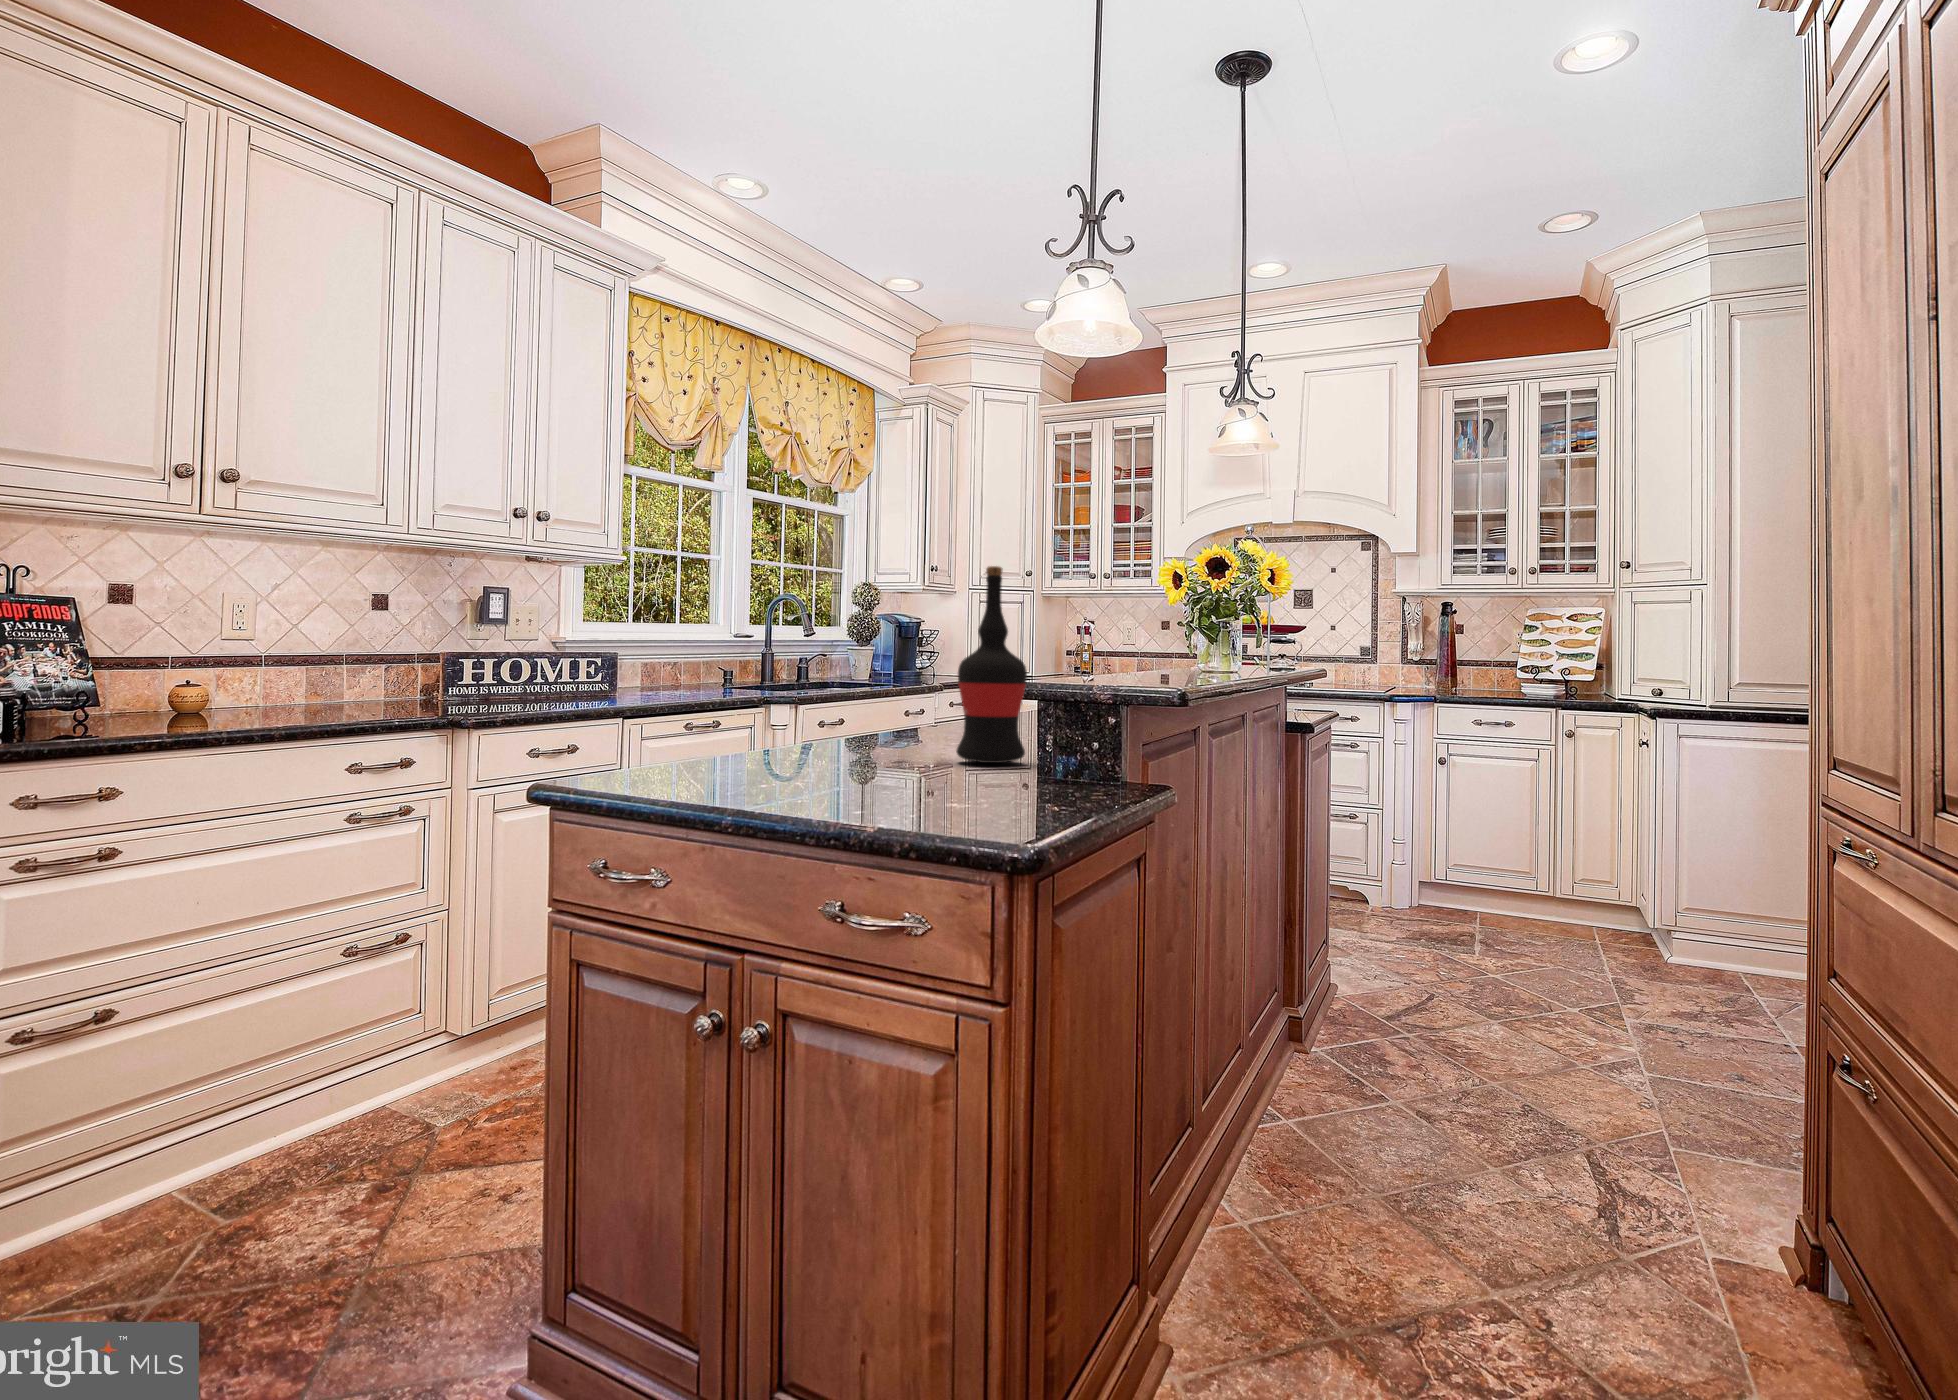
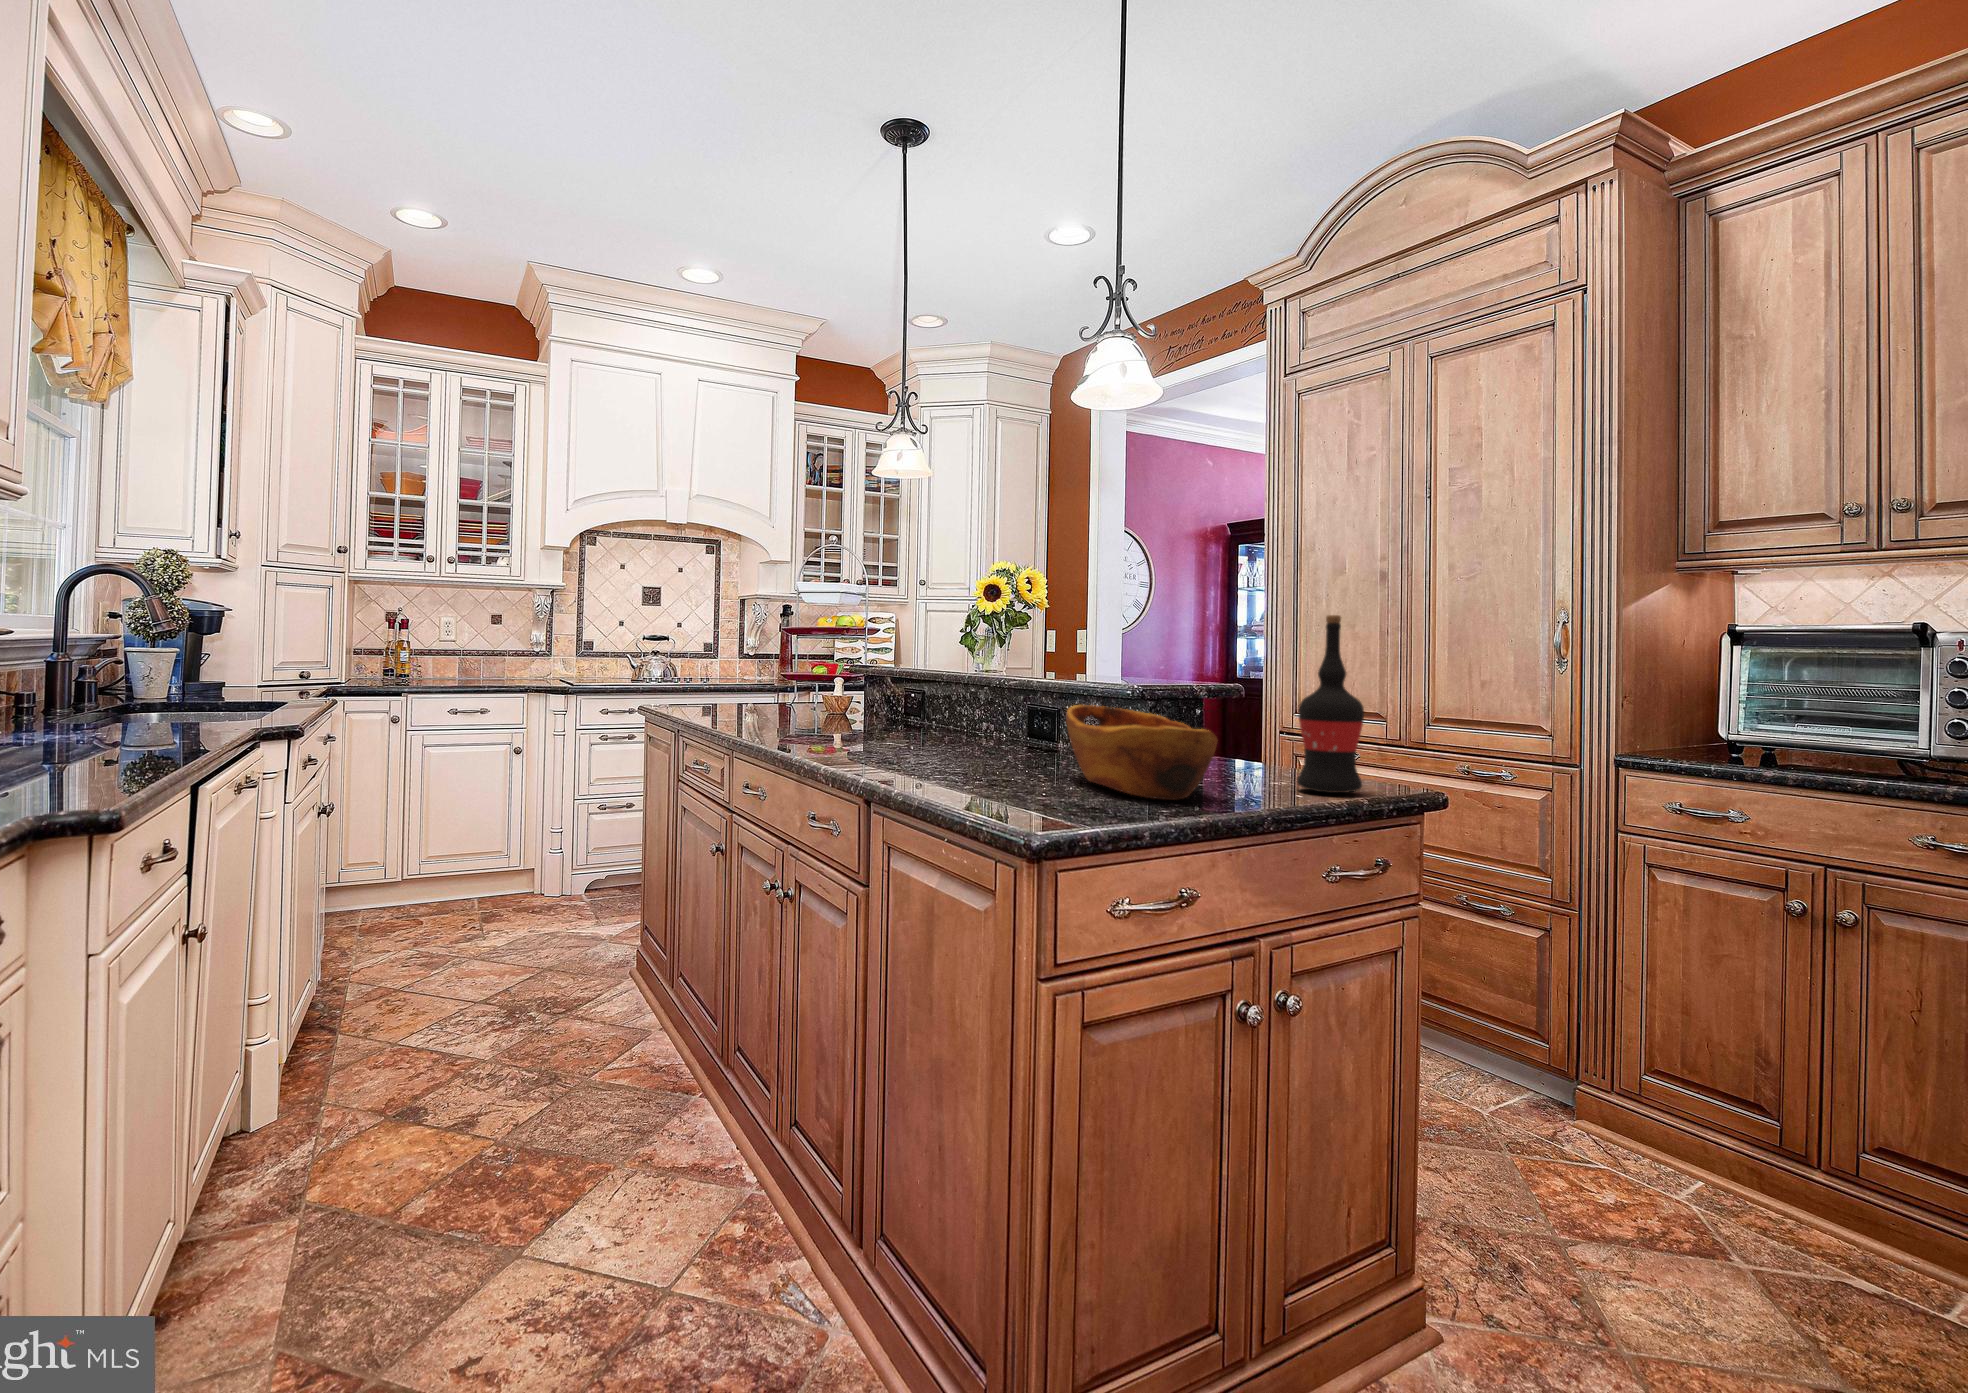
wooden bowl: none [790,672,952,750] -> present [1066,705,1217,800]

